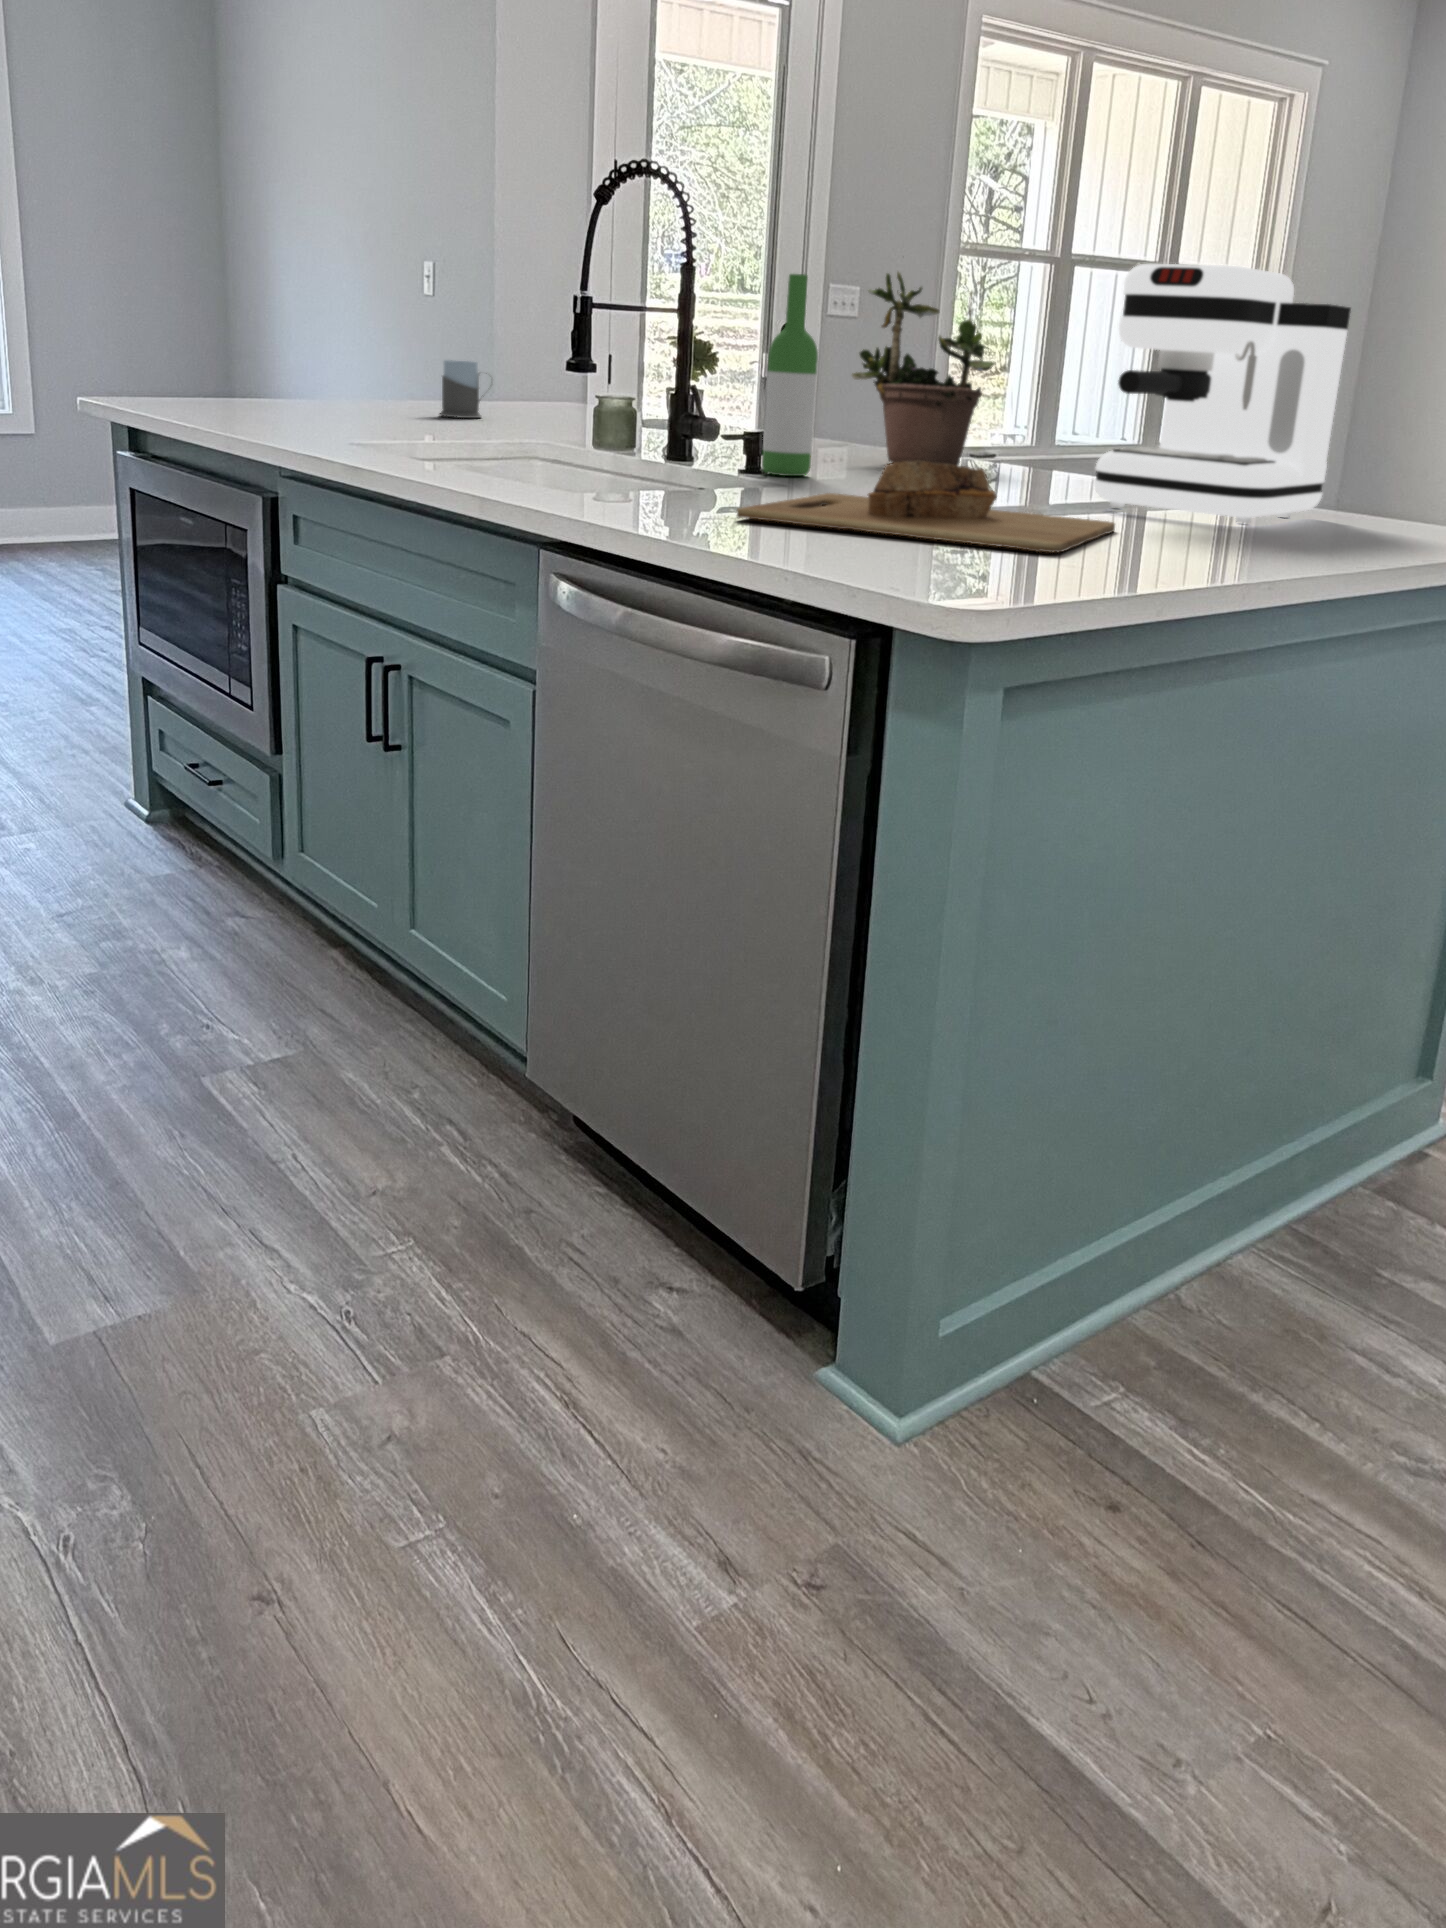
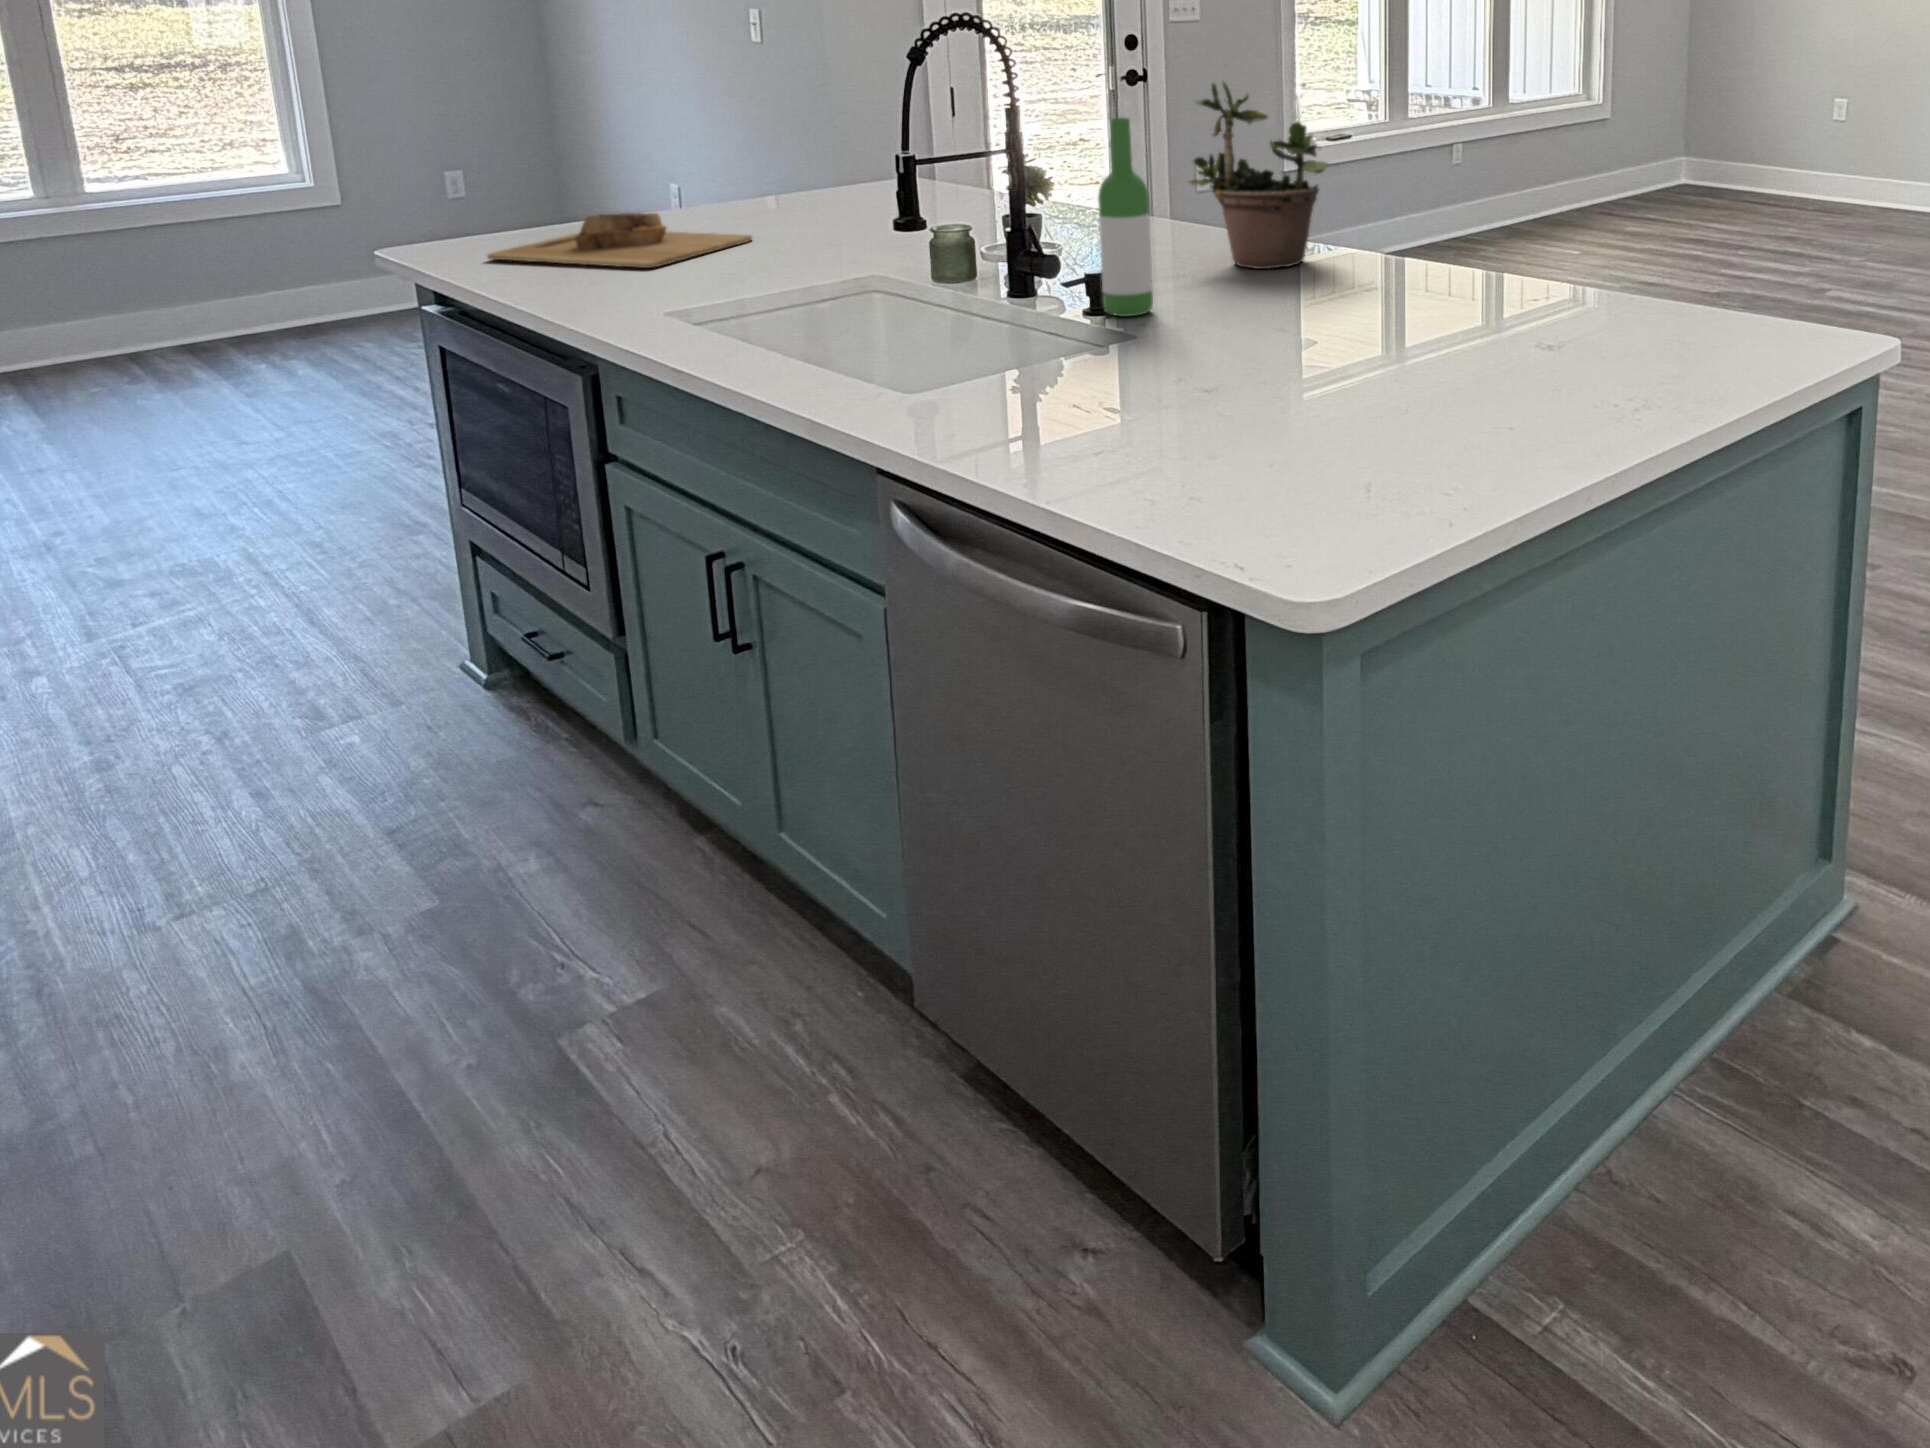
coffee maker: present [1094,264,1351,523] -> none [1434,94,1660,352]
mug: present [439,360,487,418] -> none [772,166,827,227]
cutting board: present [737,461,1115,552] -> present [488,213,752,268]

